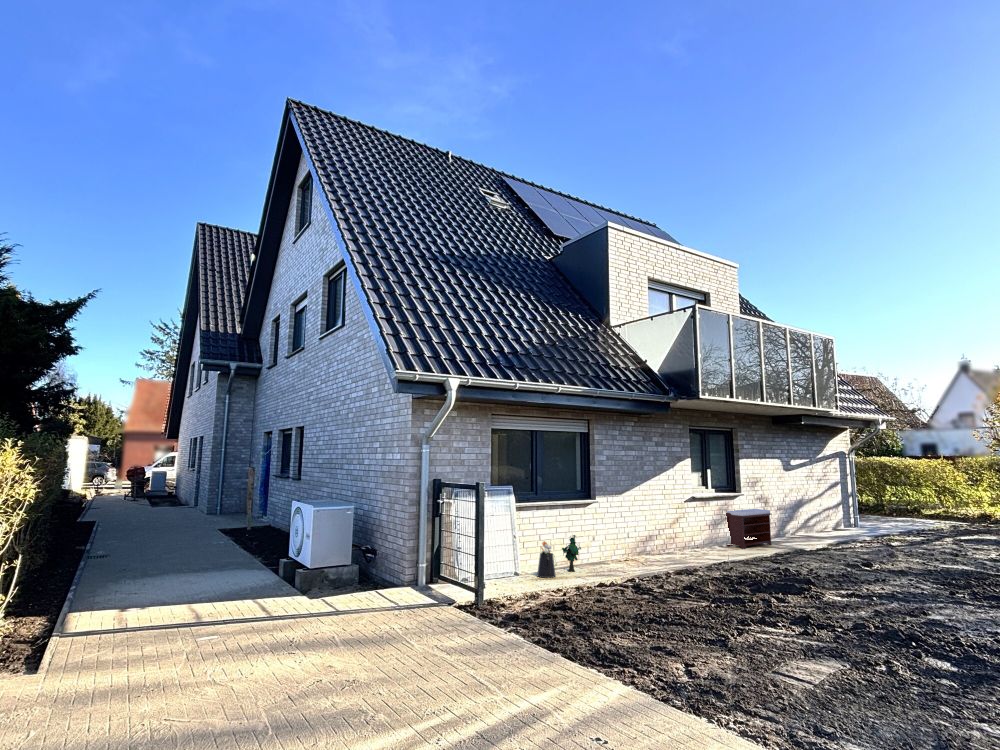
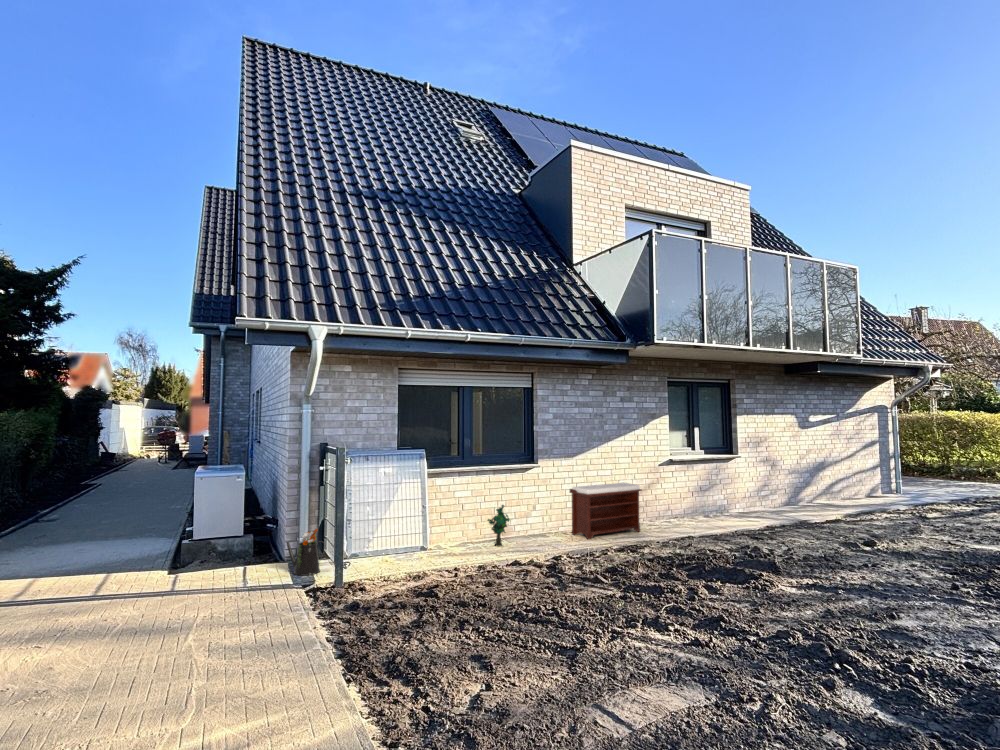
bench: present [726,509,771,549] -> present [570,483,642,539]
watering can: present [537,541,556,578] -> present [287,529,323,575]

